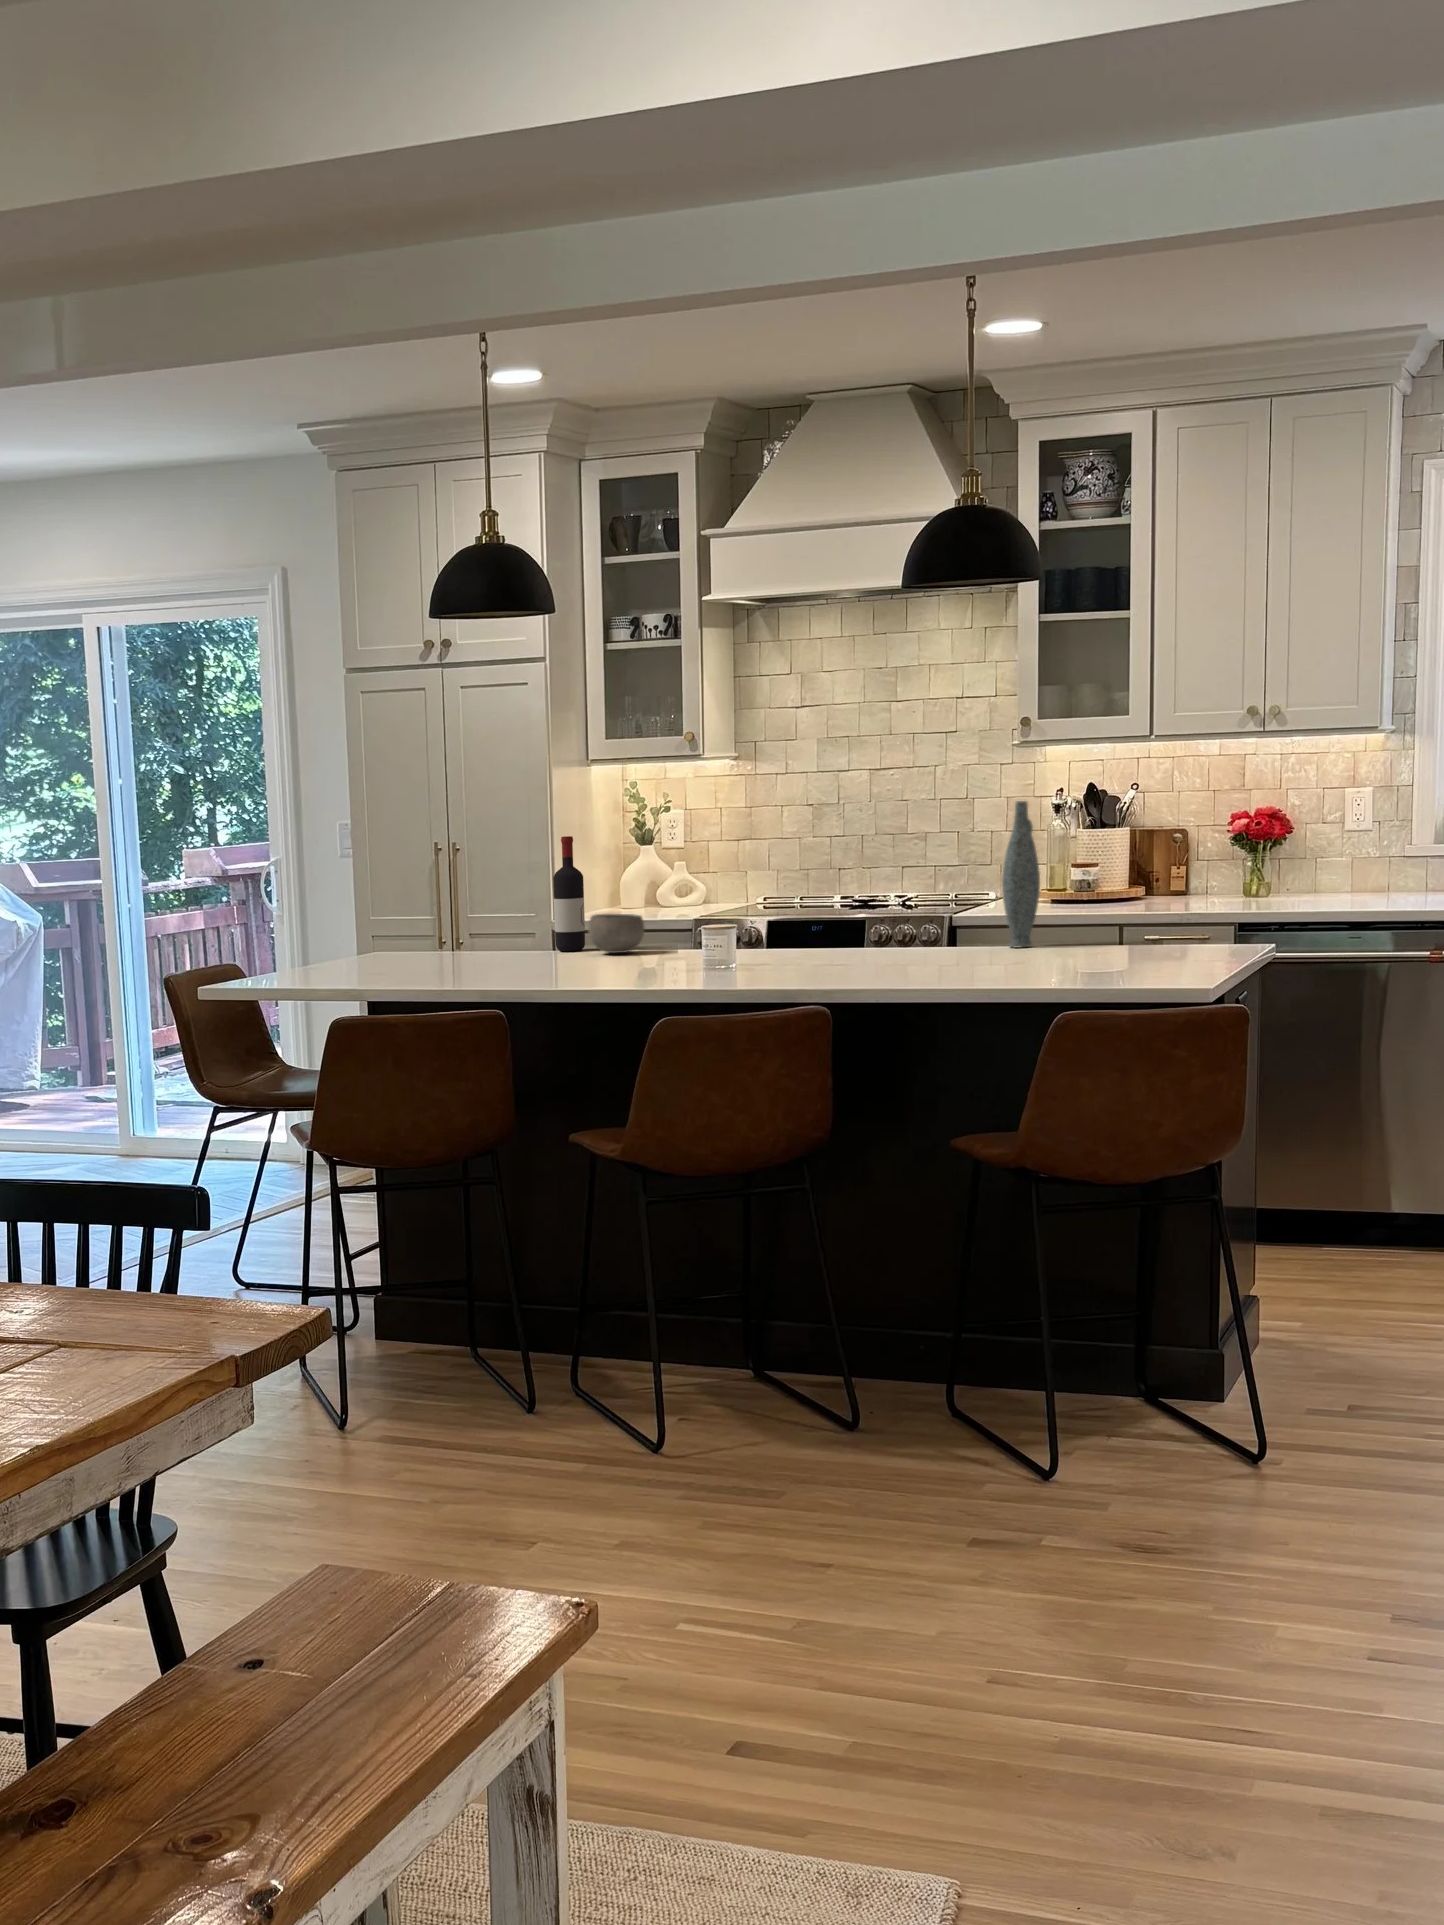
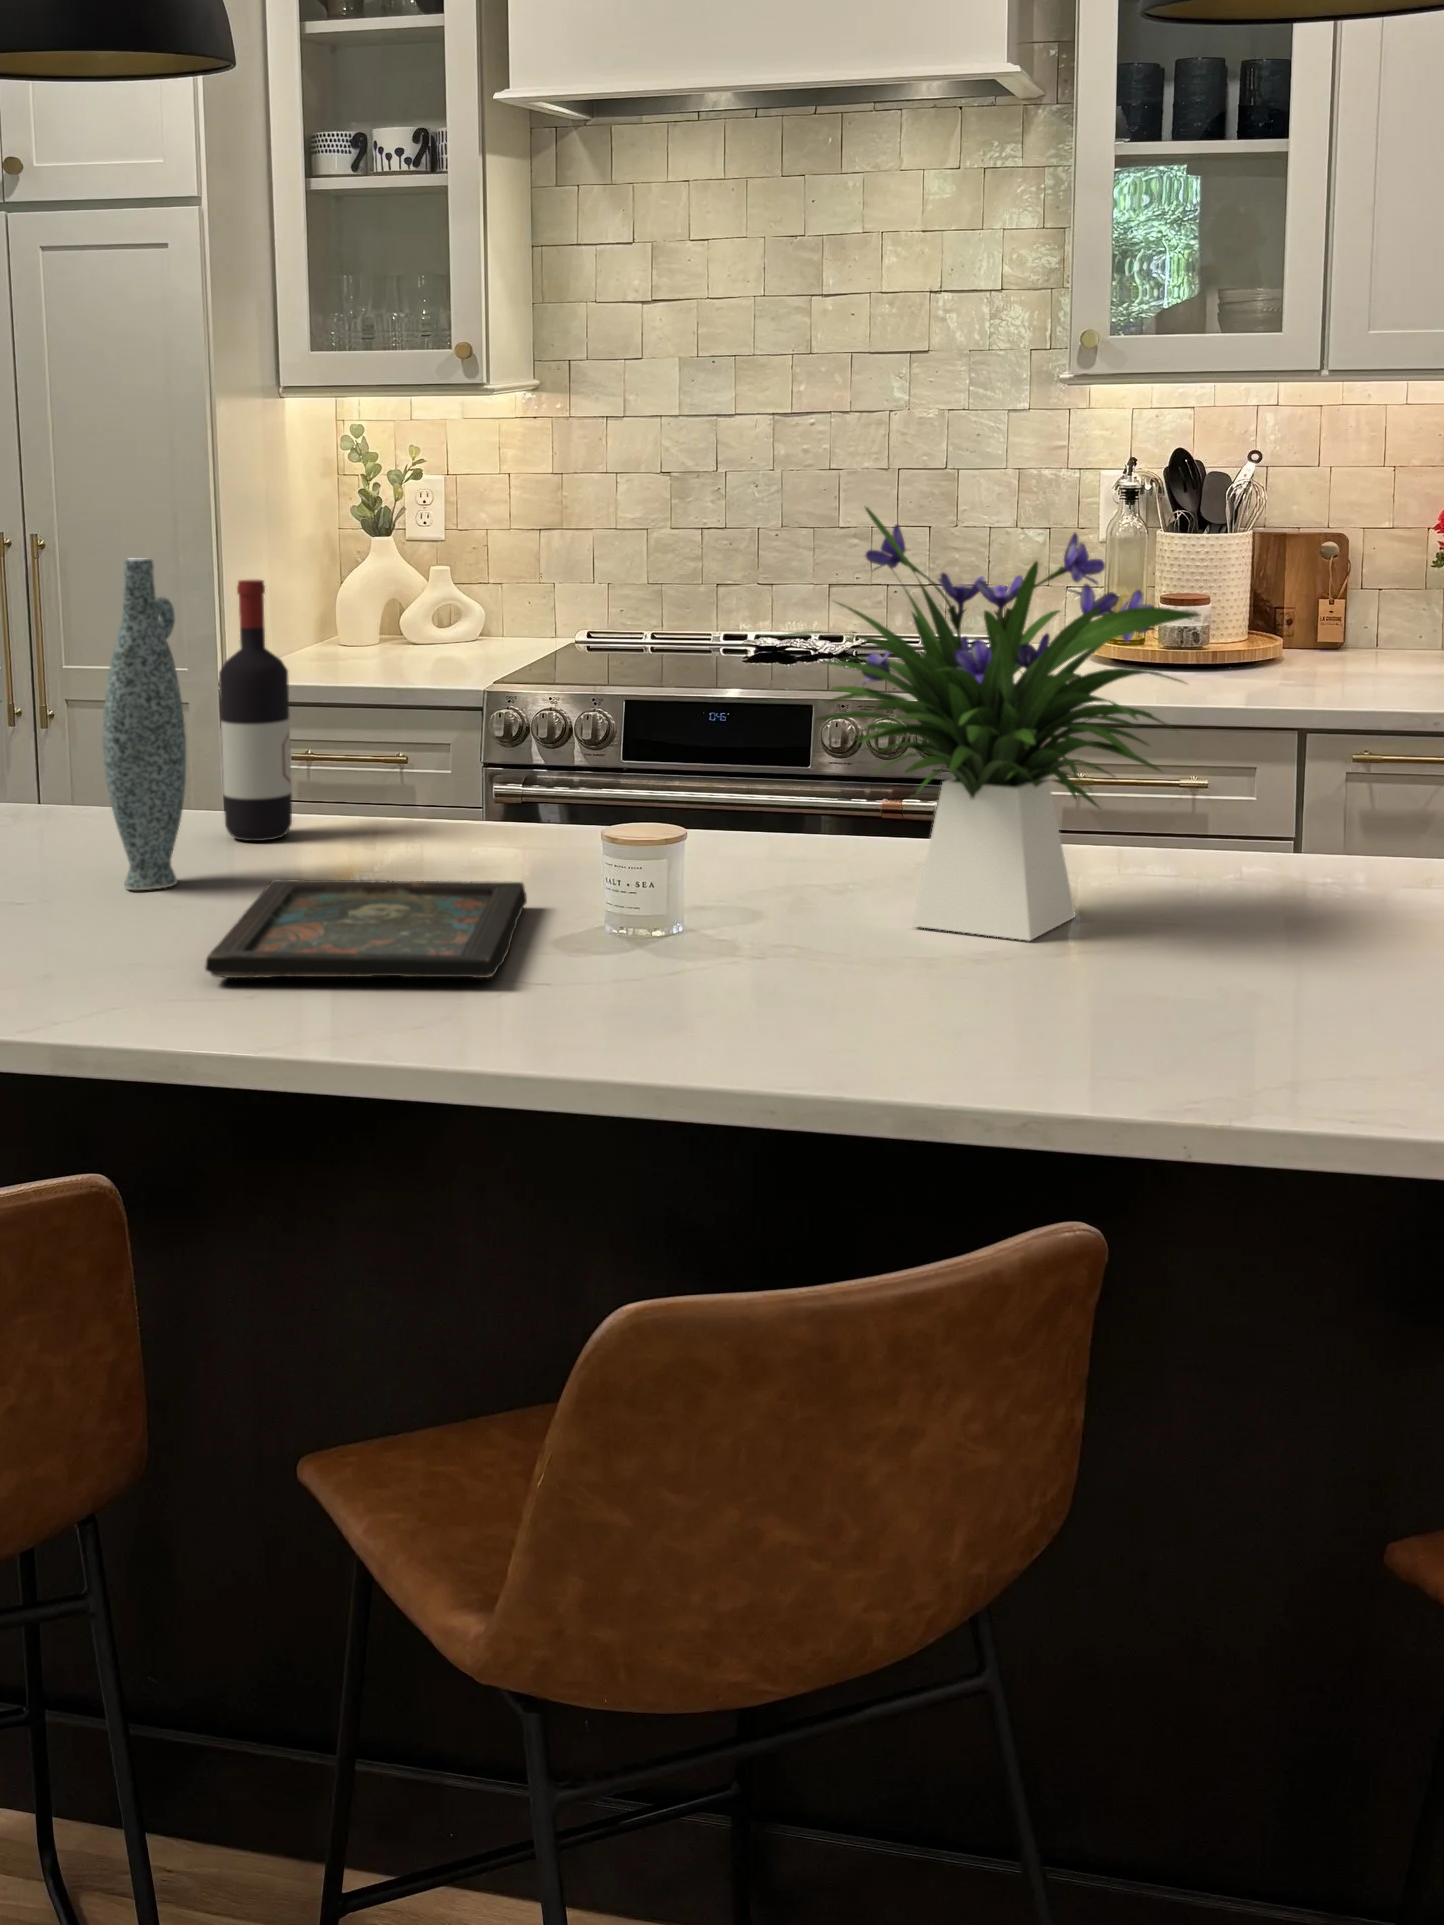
flower arrangement: none [769,790,937,960] -> present [782,507,1199,941]
vase: present [1002,801,1040,948] -> present [103,559,186,890]
bowl: present [589,914,644,953] -> none [304,763,434,861]
tray: none [546,949,677,972] -> present [205,880,527,978]

